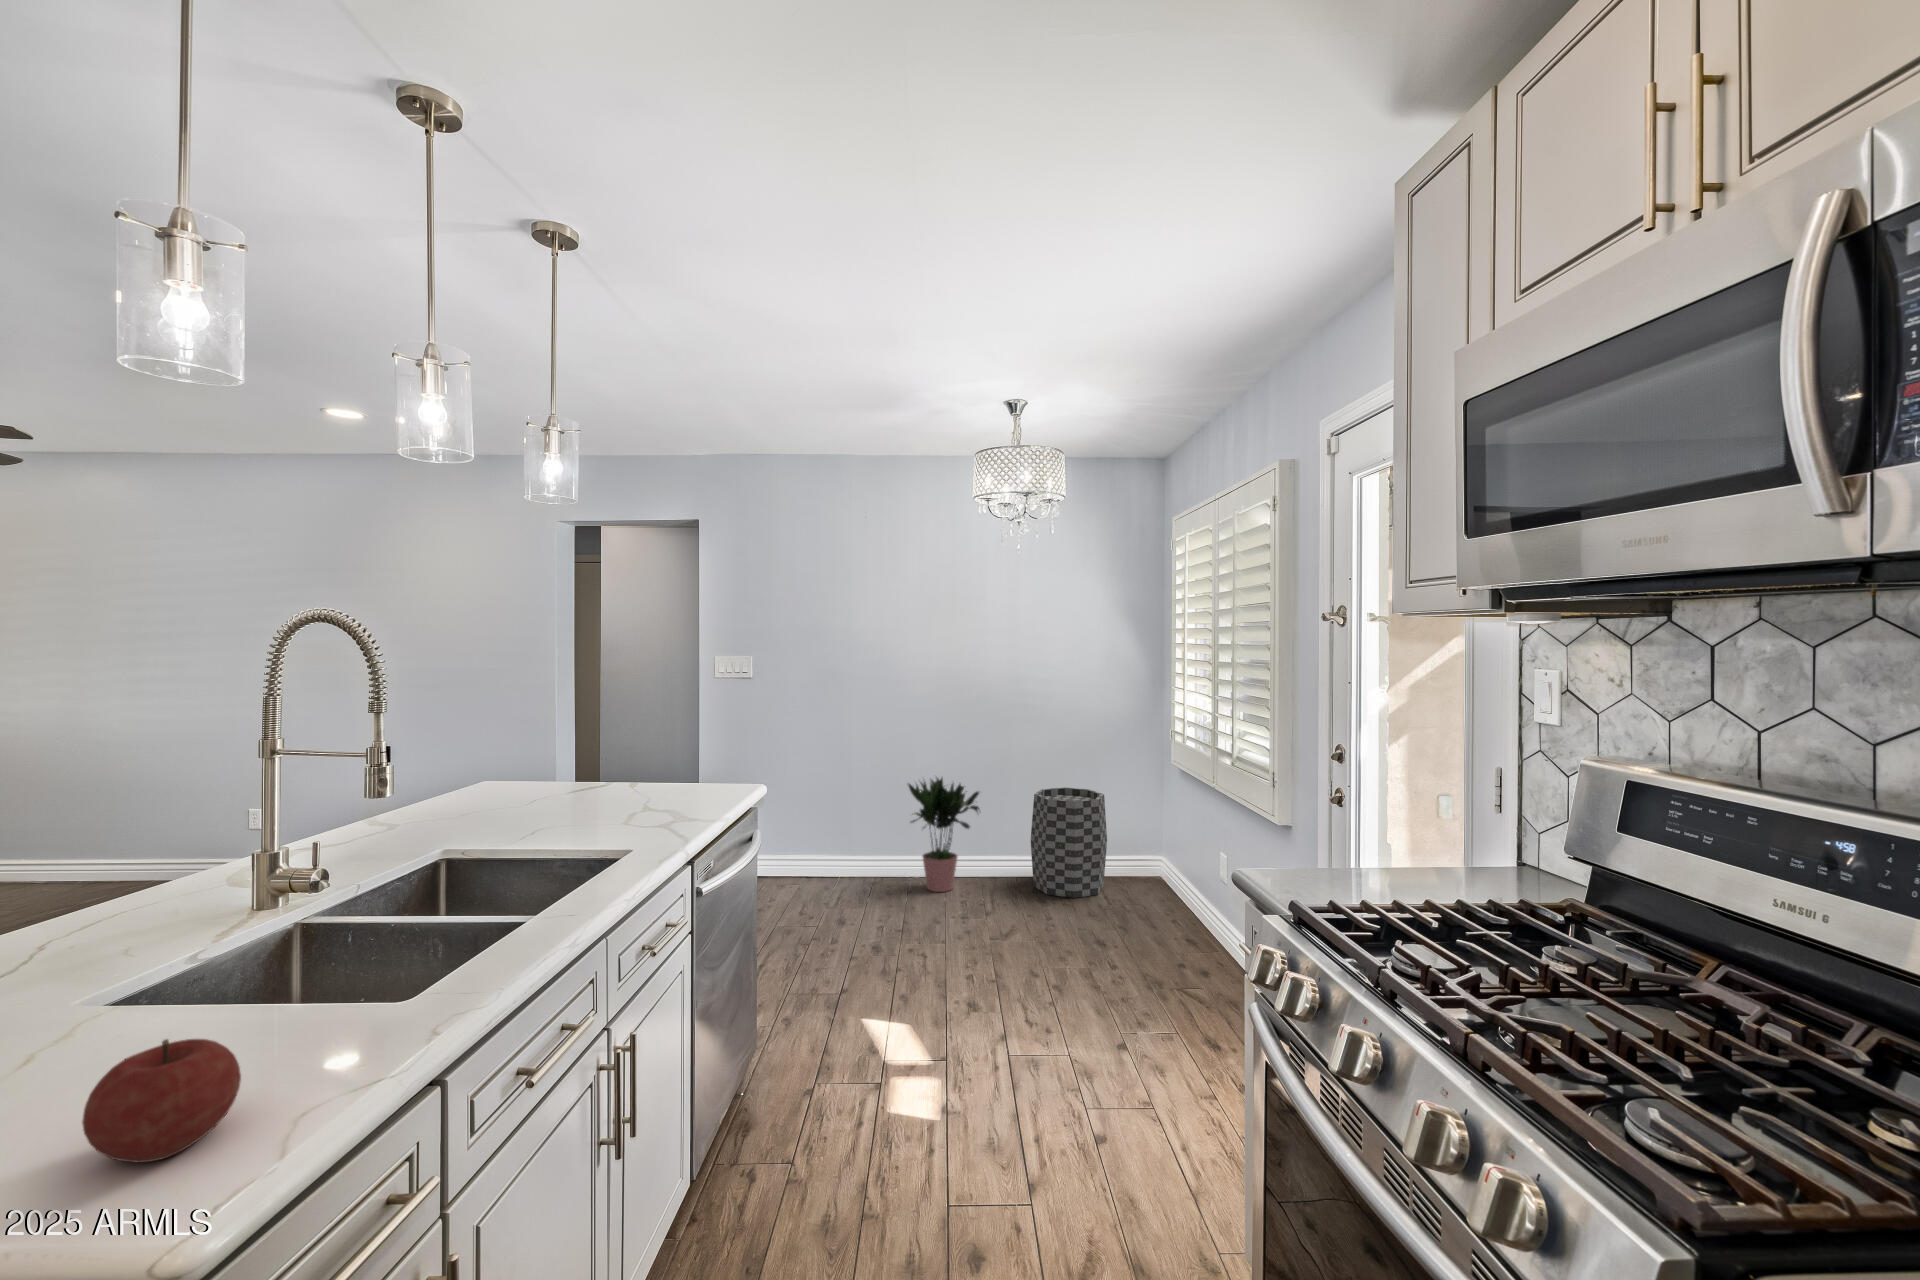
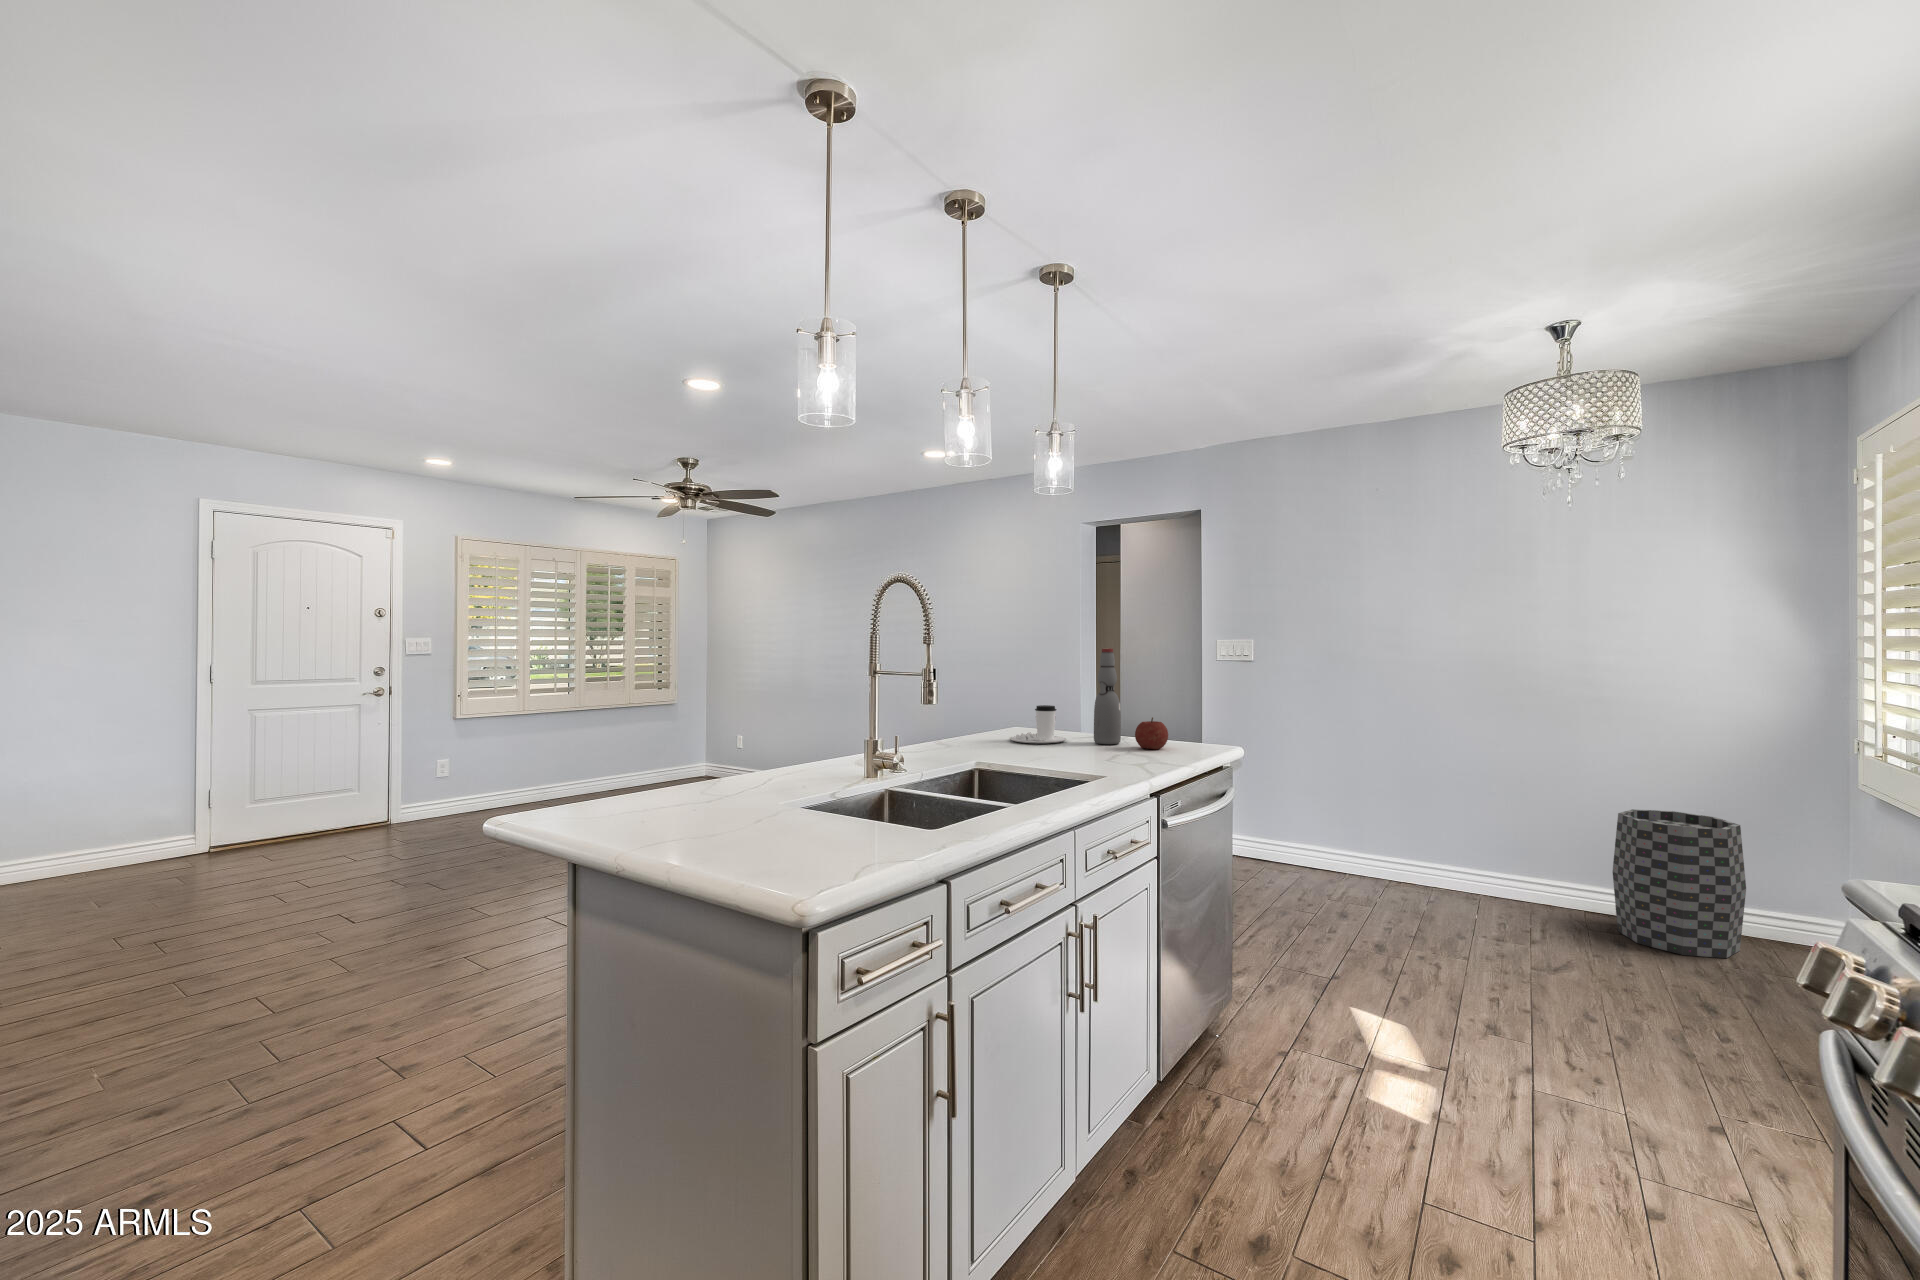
bottle: none [600,685,633,796] -> present [1094,648,1121,744]
coffee cup: none [485,754,565,805] -> present [1009,705,1066,743]
potted plant: present [908,778,979,892] -> none [1431,773,1541,915]
fruit: present [82,1039,241,1163] -> present [1135,717,1168,749]

